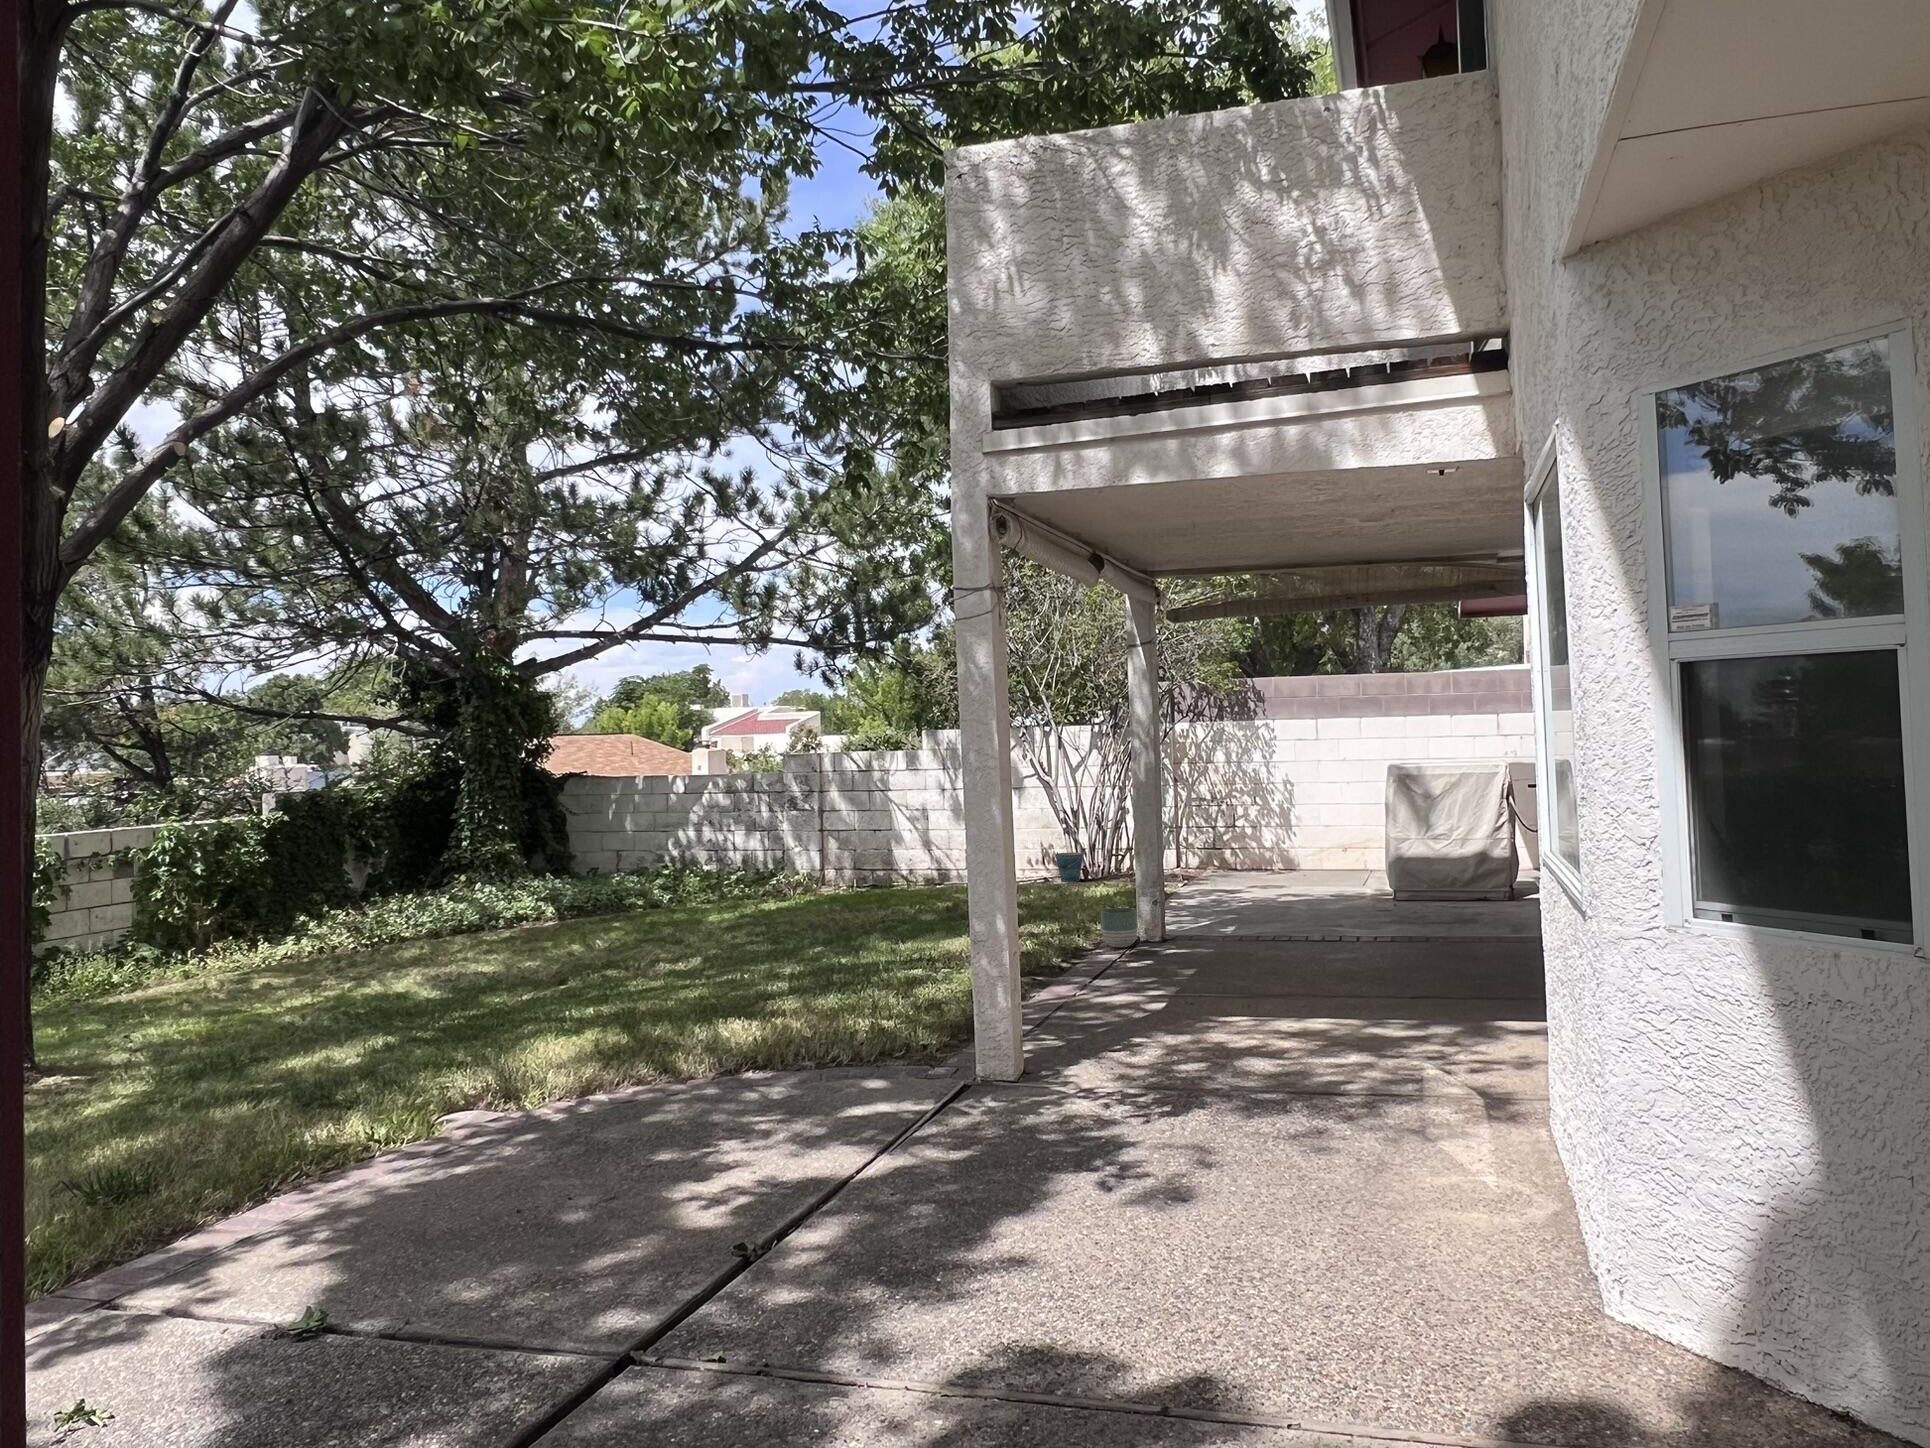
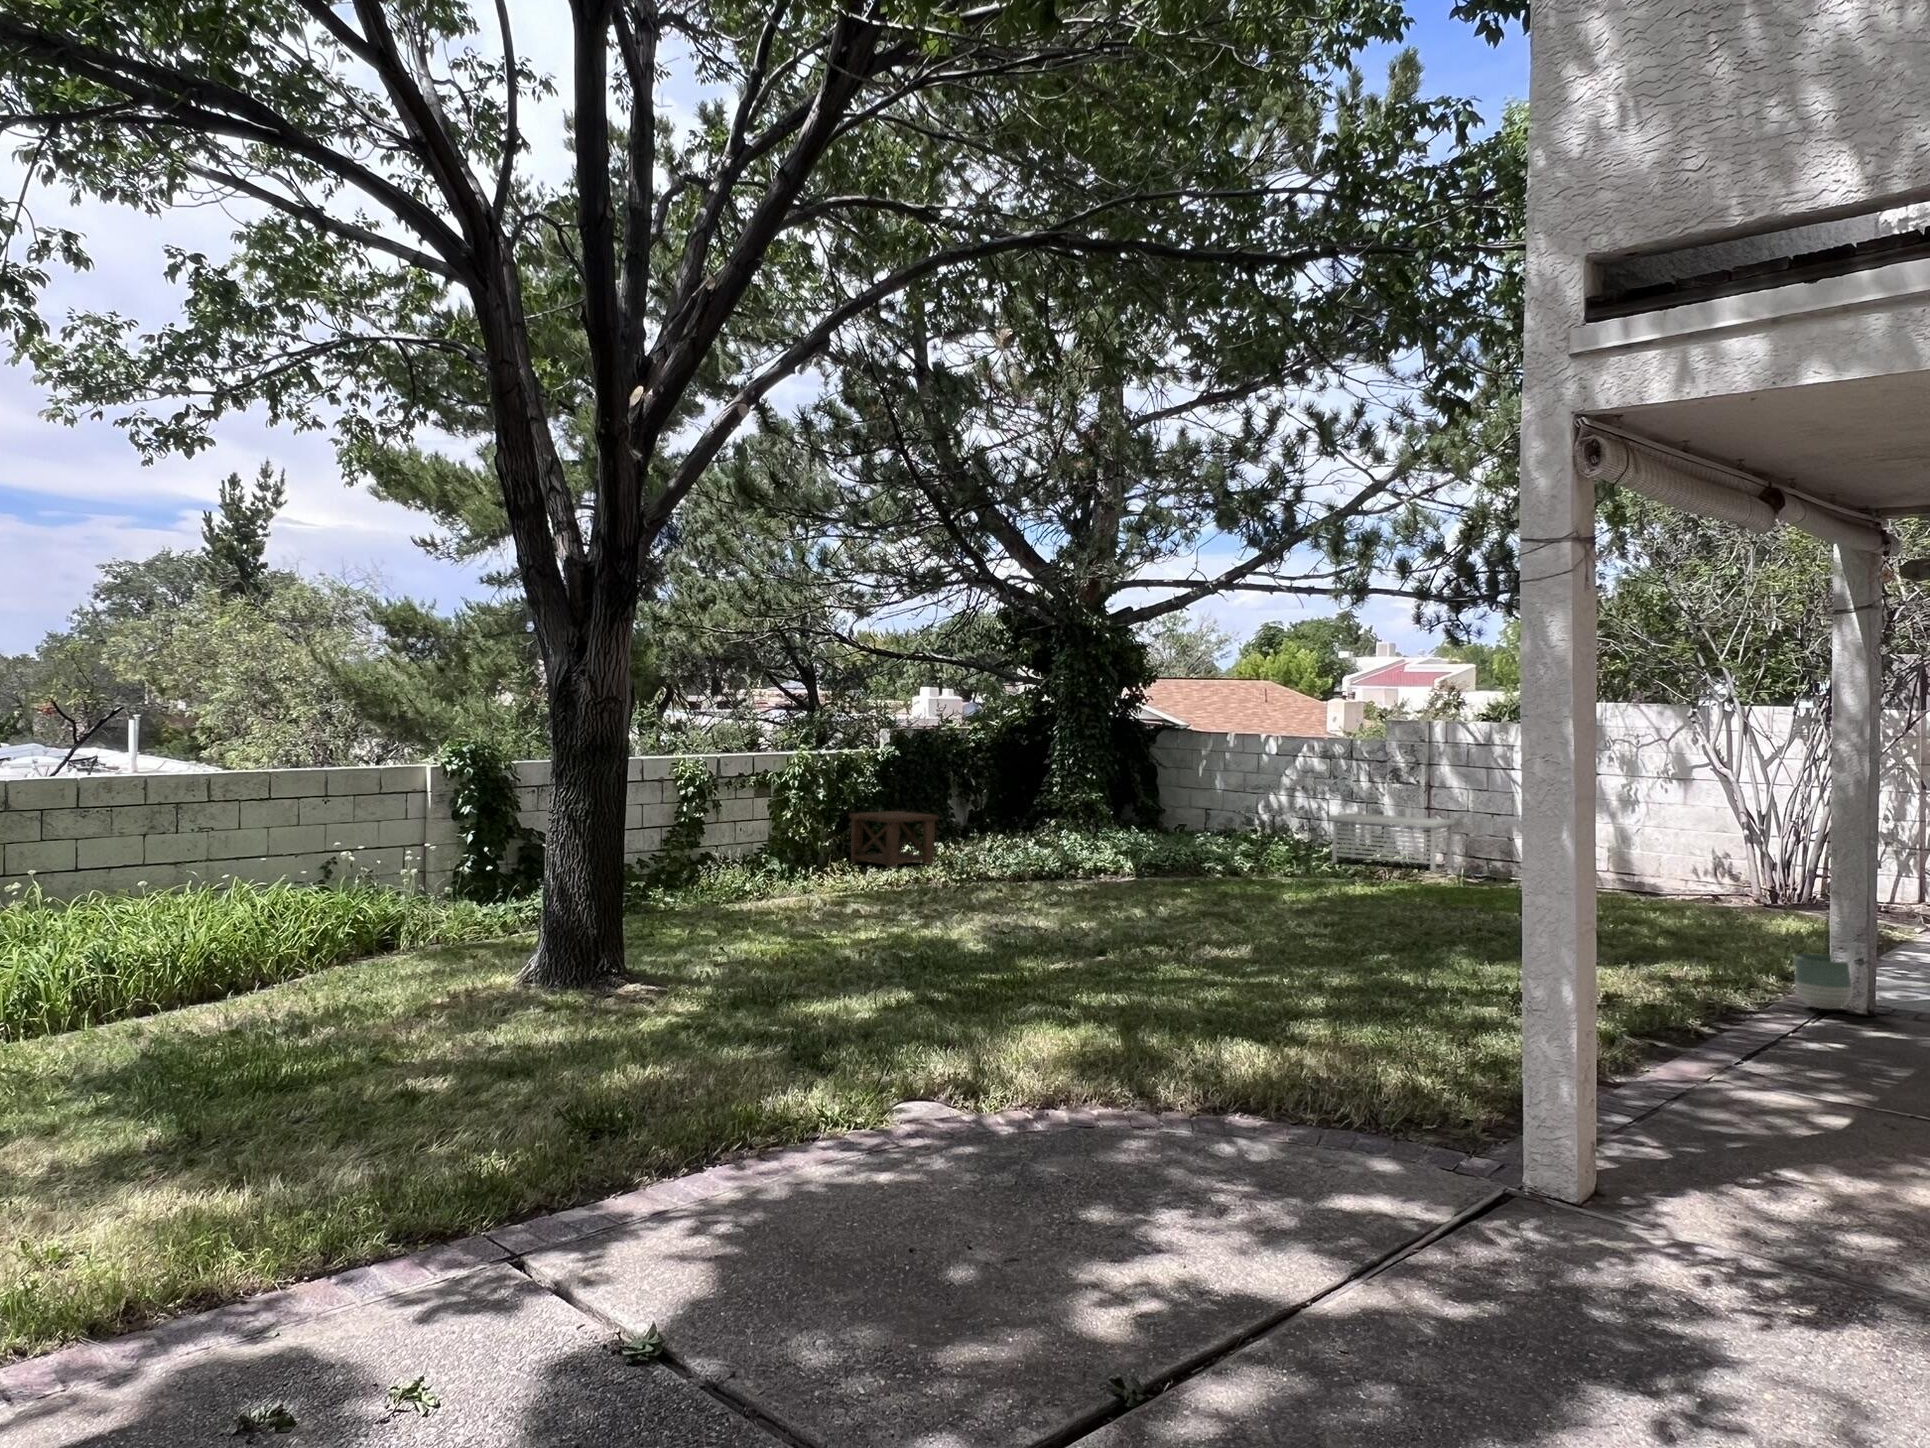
storage bench: none [734,839,843,888] -> present [1328,813,1455,871]
bucket: present [1055,852,1084,882] -> none [1729,862,1772,901]
side table: none [236,880,343,941] -> present [849,811,939,868]

